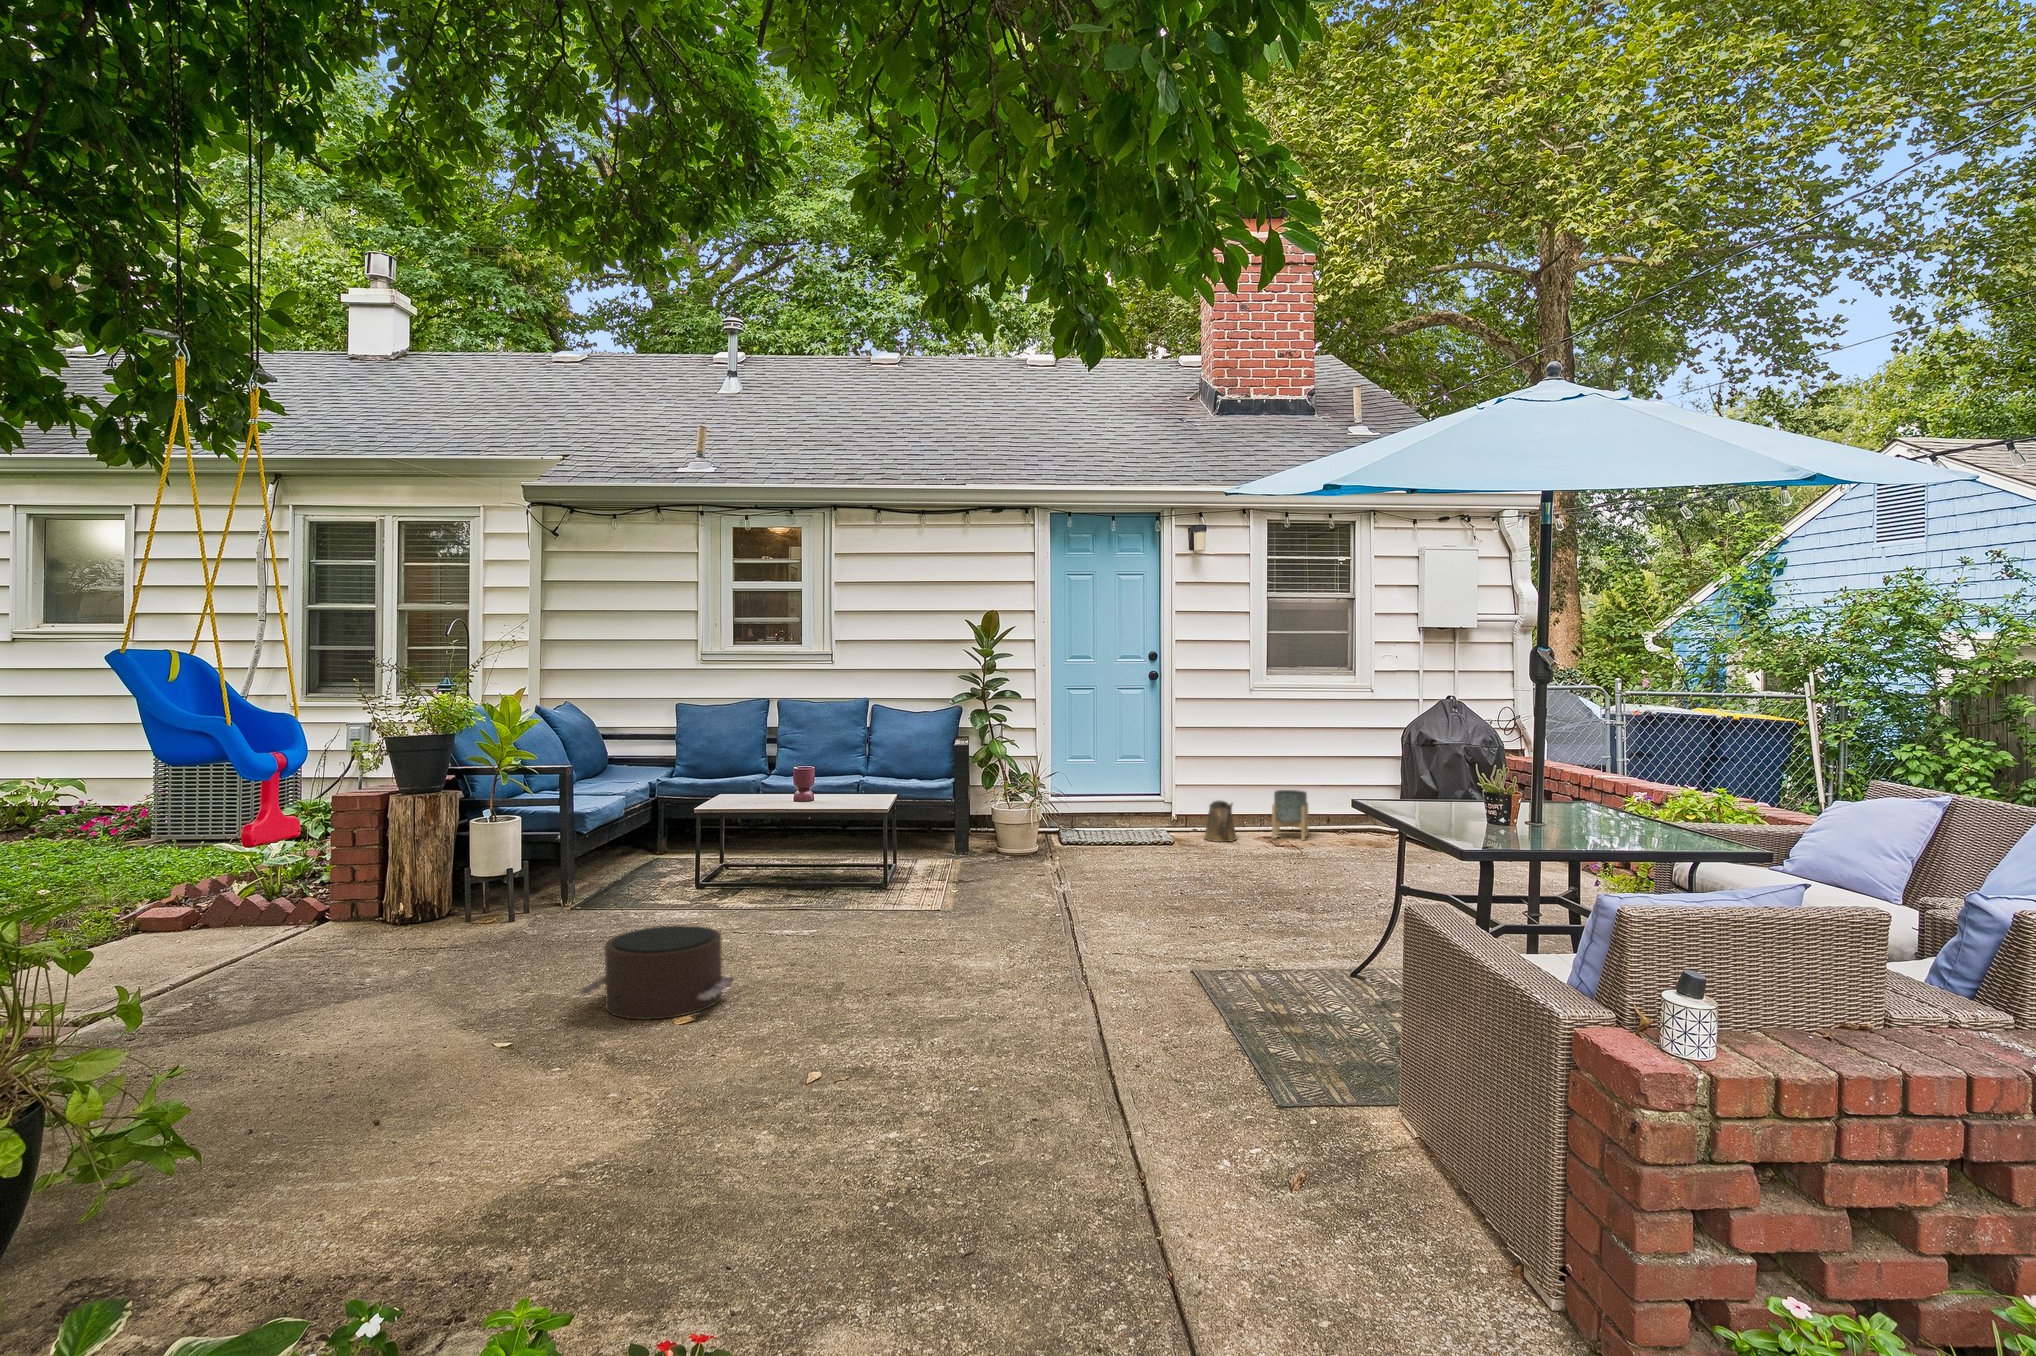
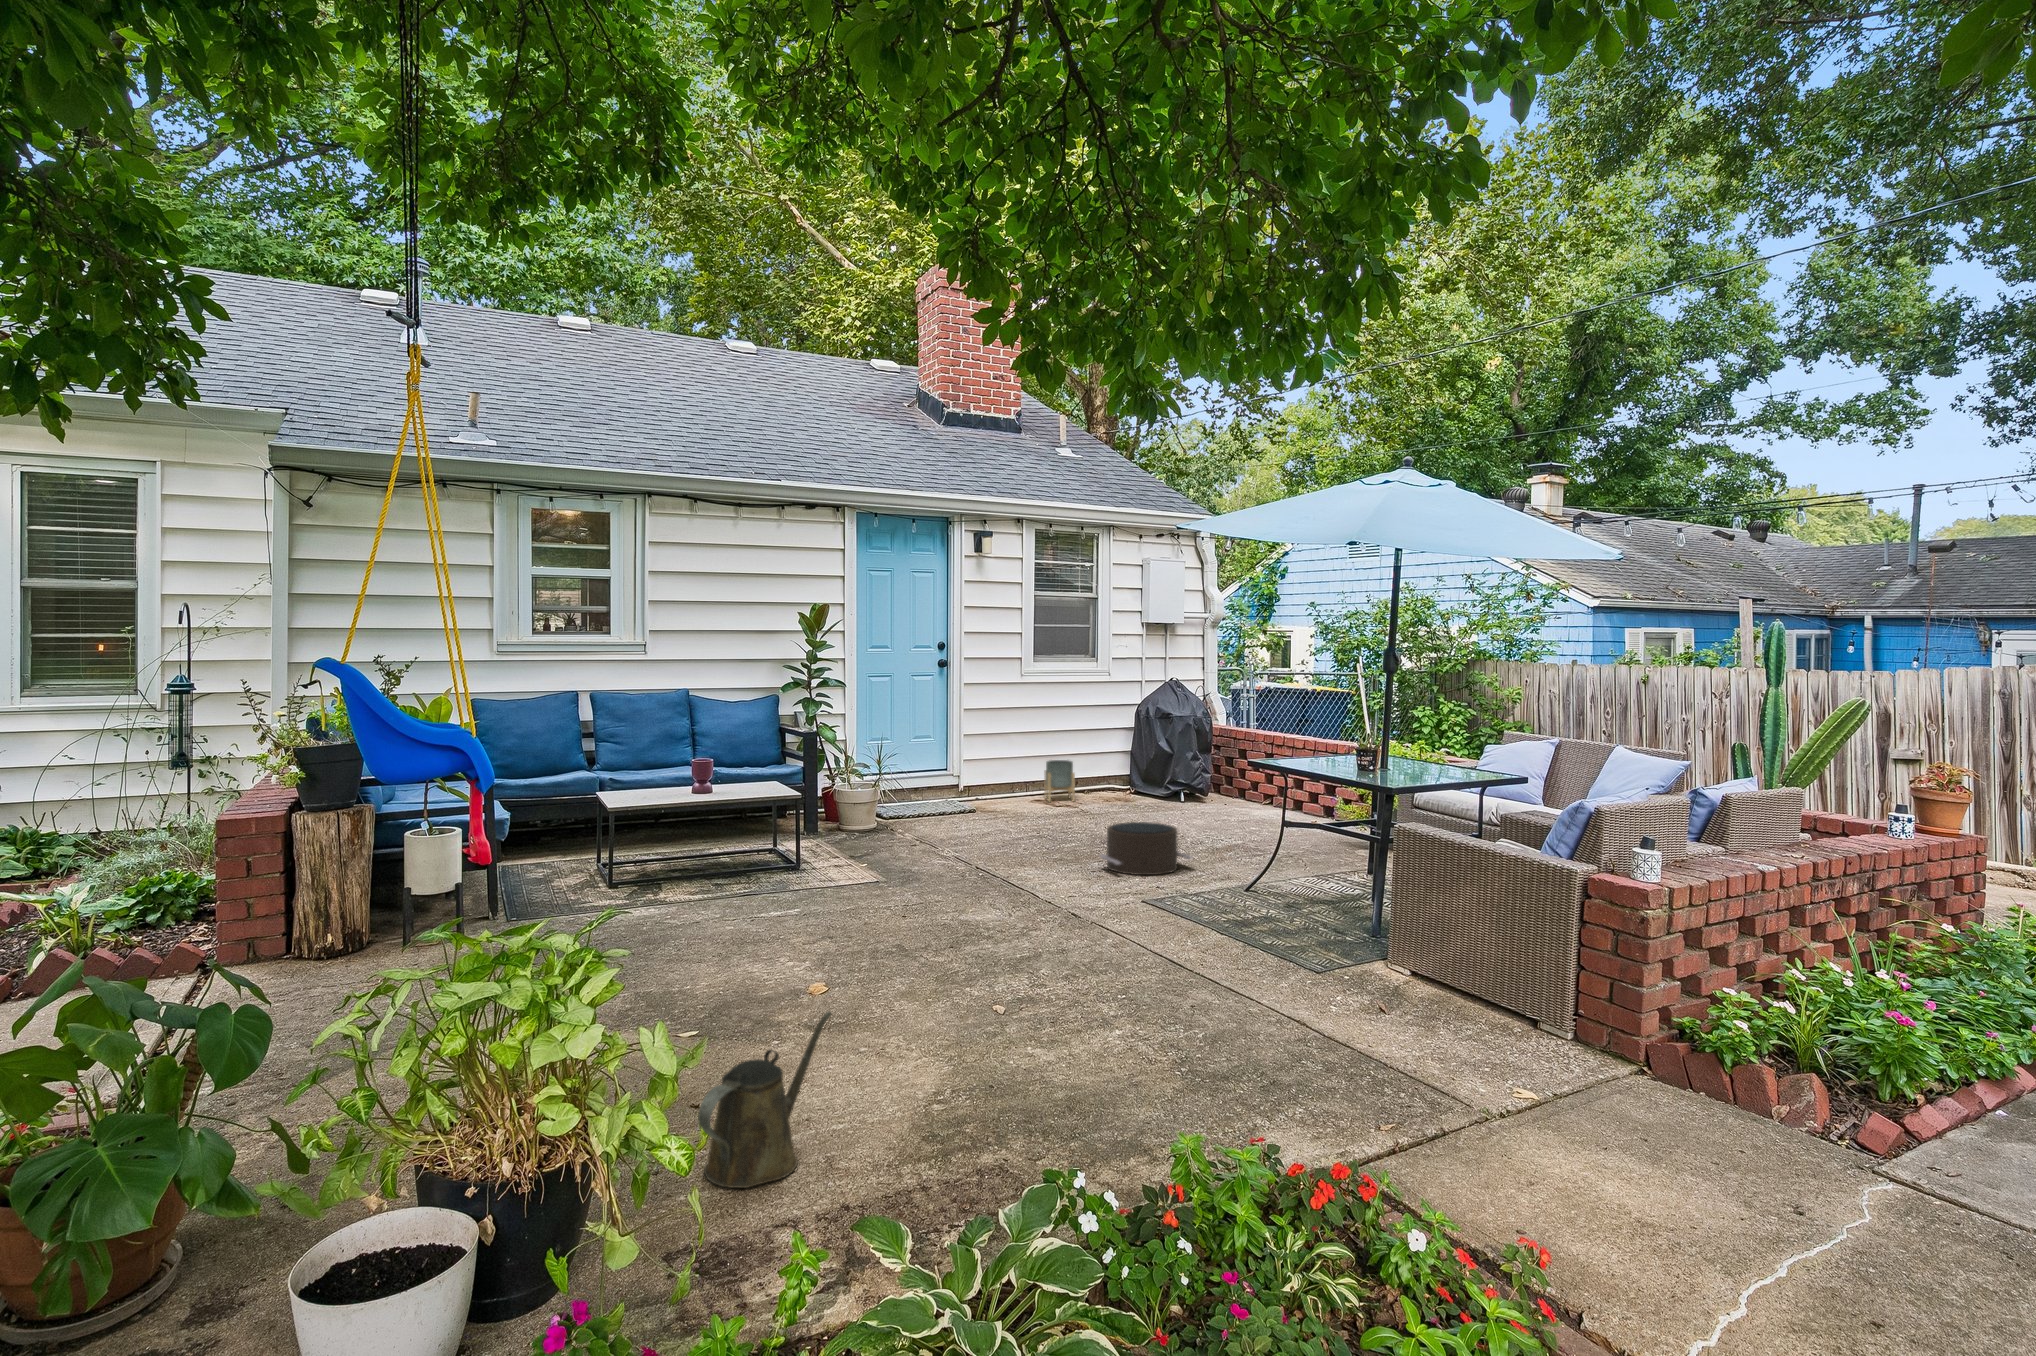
watering can: present [1204,801,1236,842] -> present [698,1012,831,1188]
pouf: present [580,926,734,1019] -> present [1099,822,1192,875]

